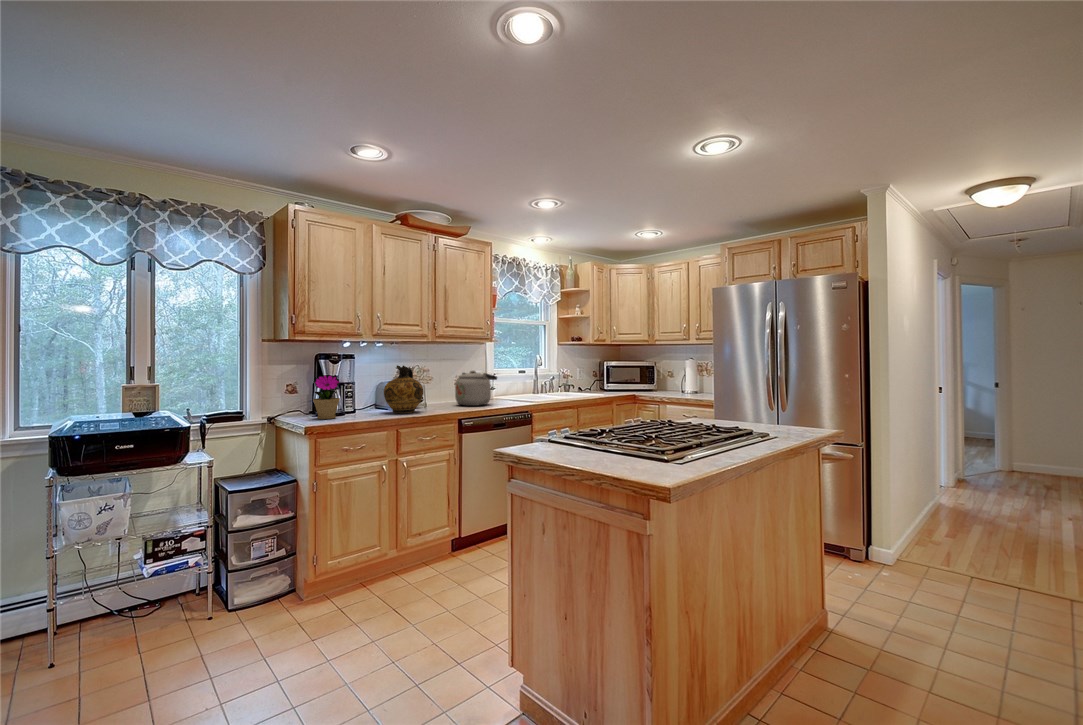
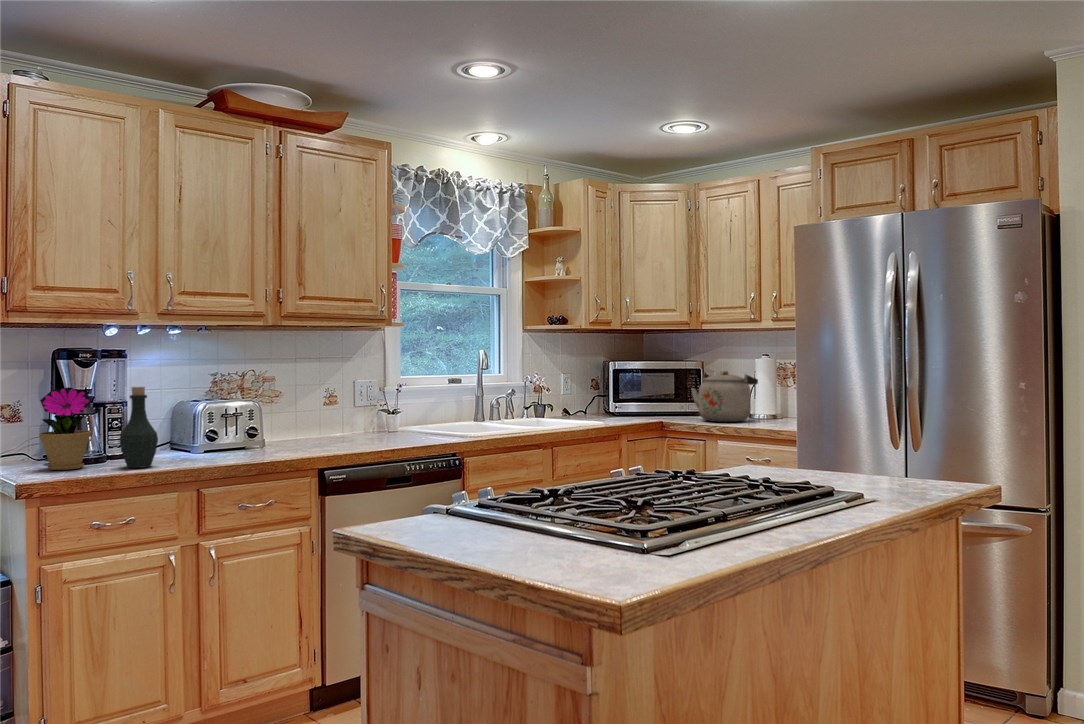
ceramic jug: present [384,365,423,413] -> none [179,370,254,458]
kettle: present [455,371,497,406] -> present [691,371,758,422]
bottle: none [355,374,376,418] -> present [120,387,158,468]

